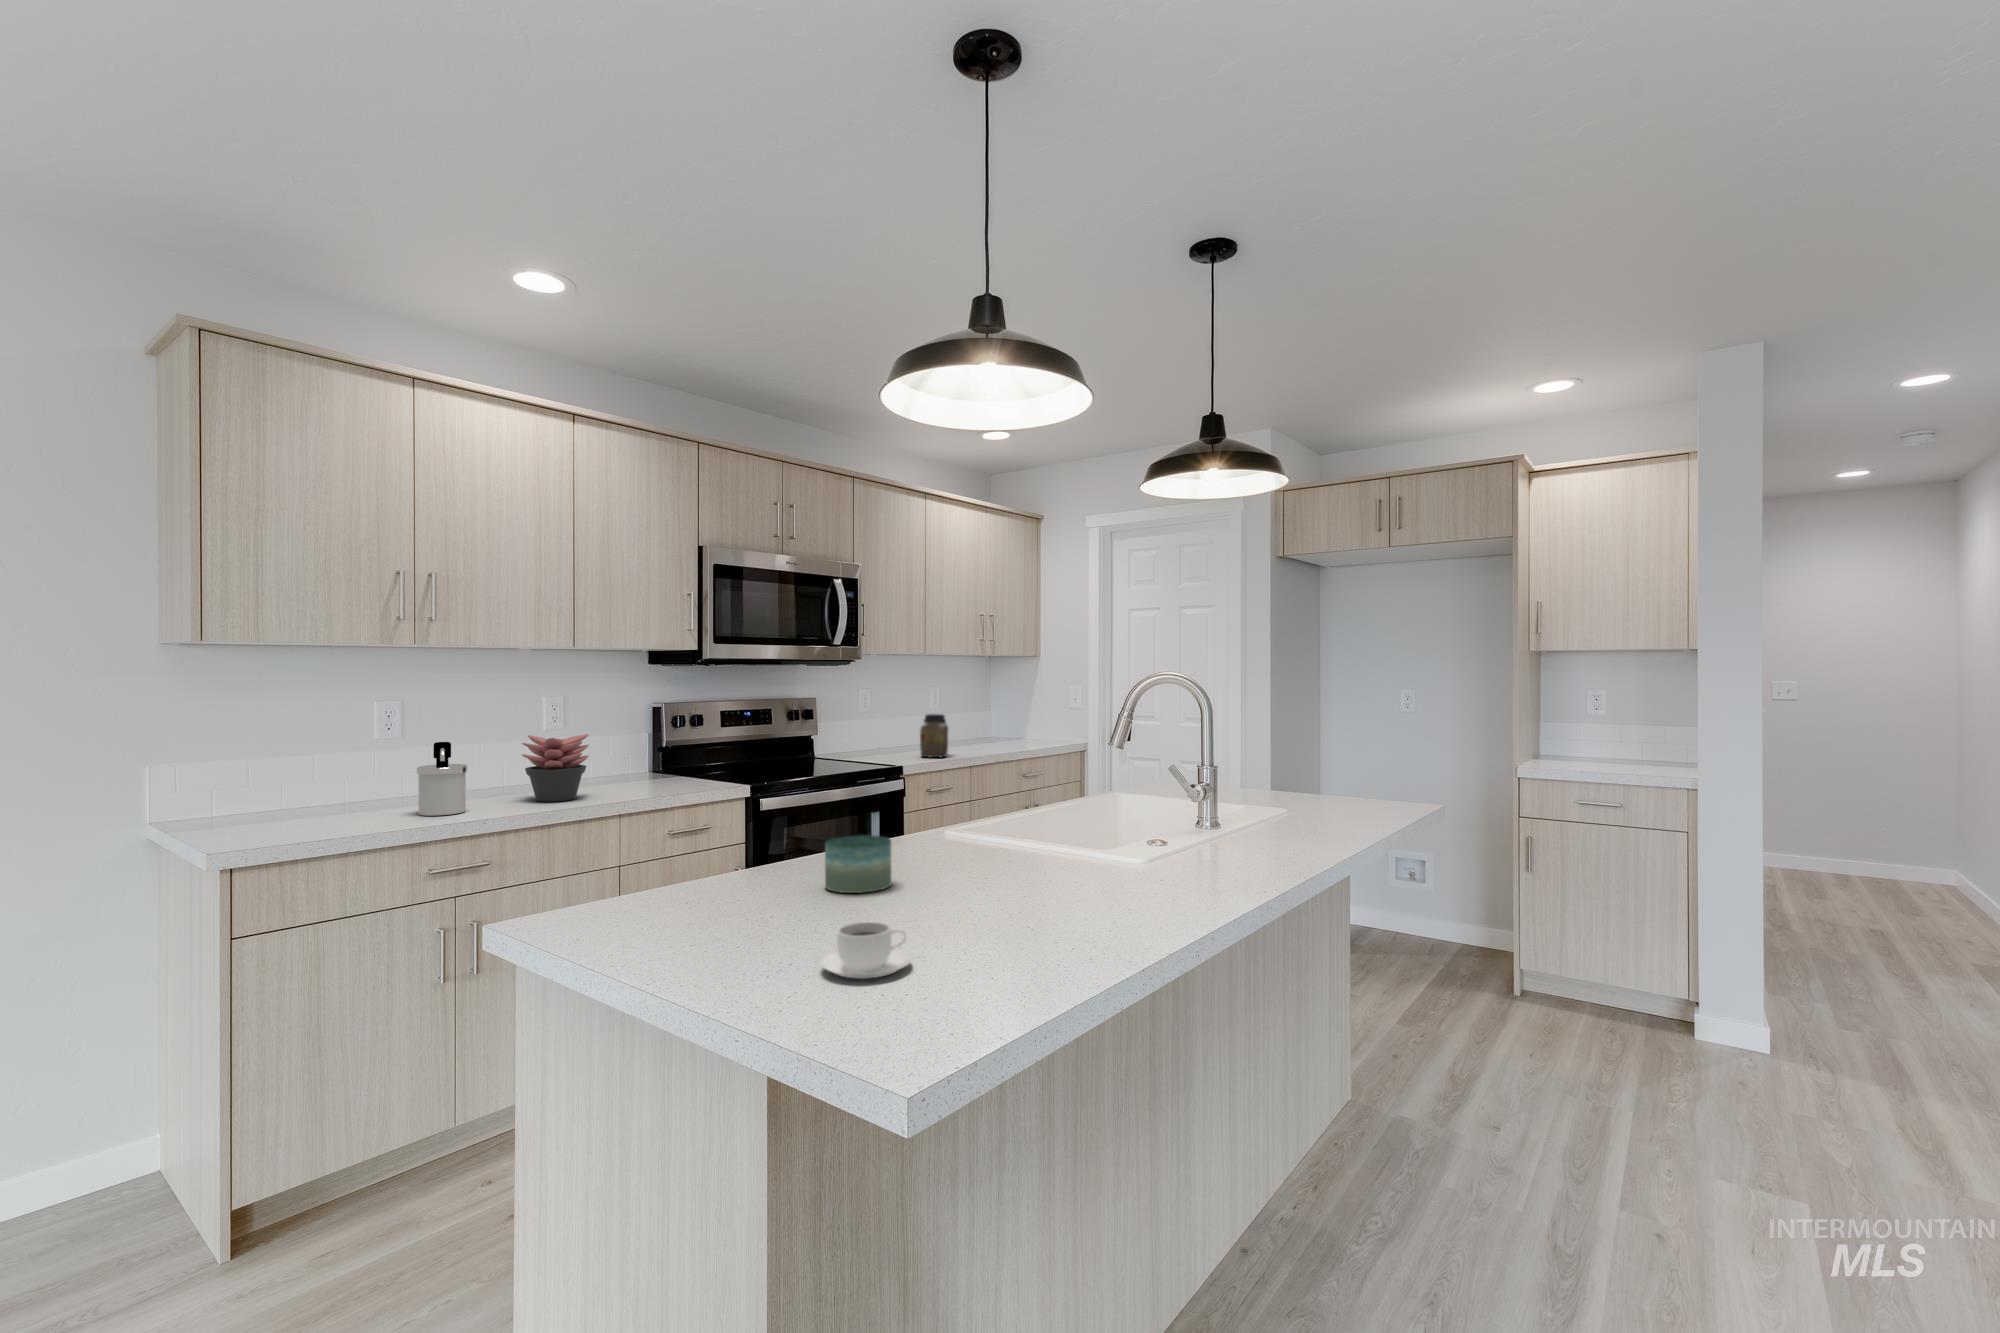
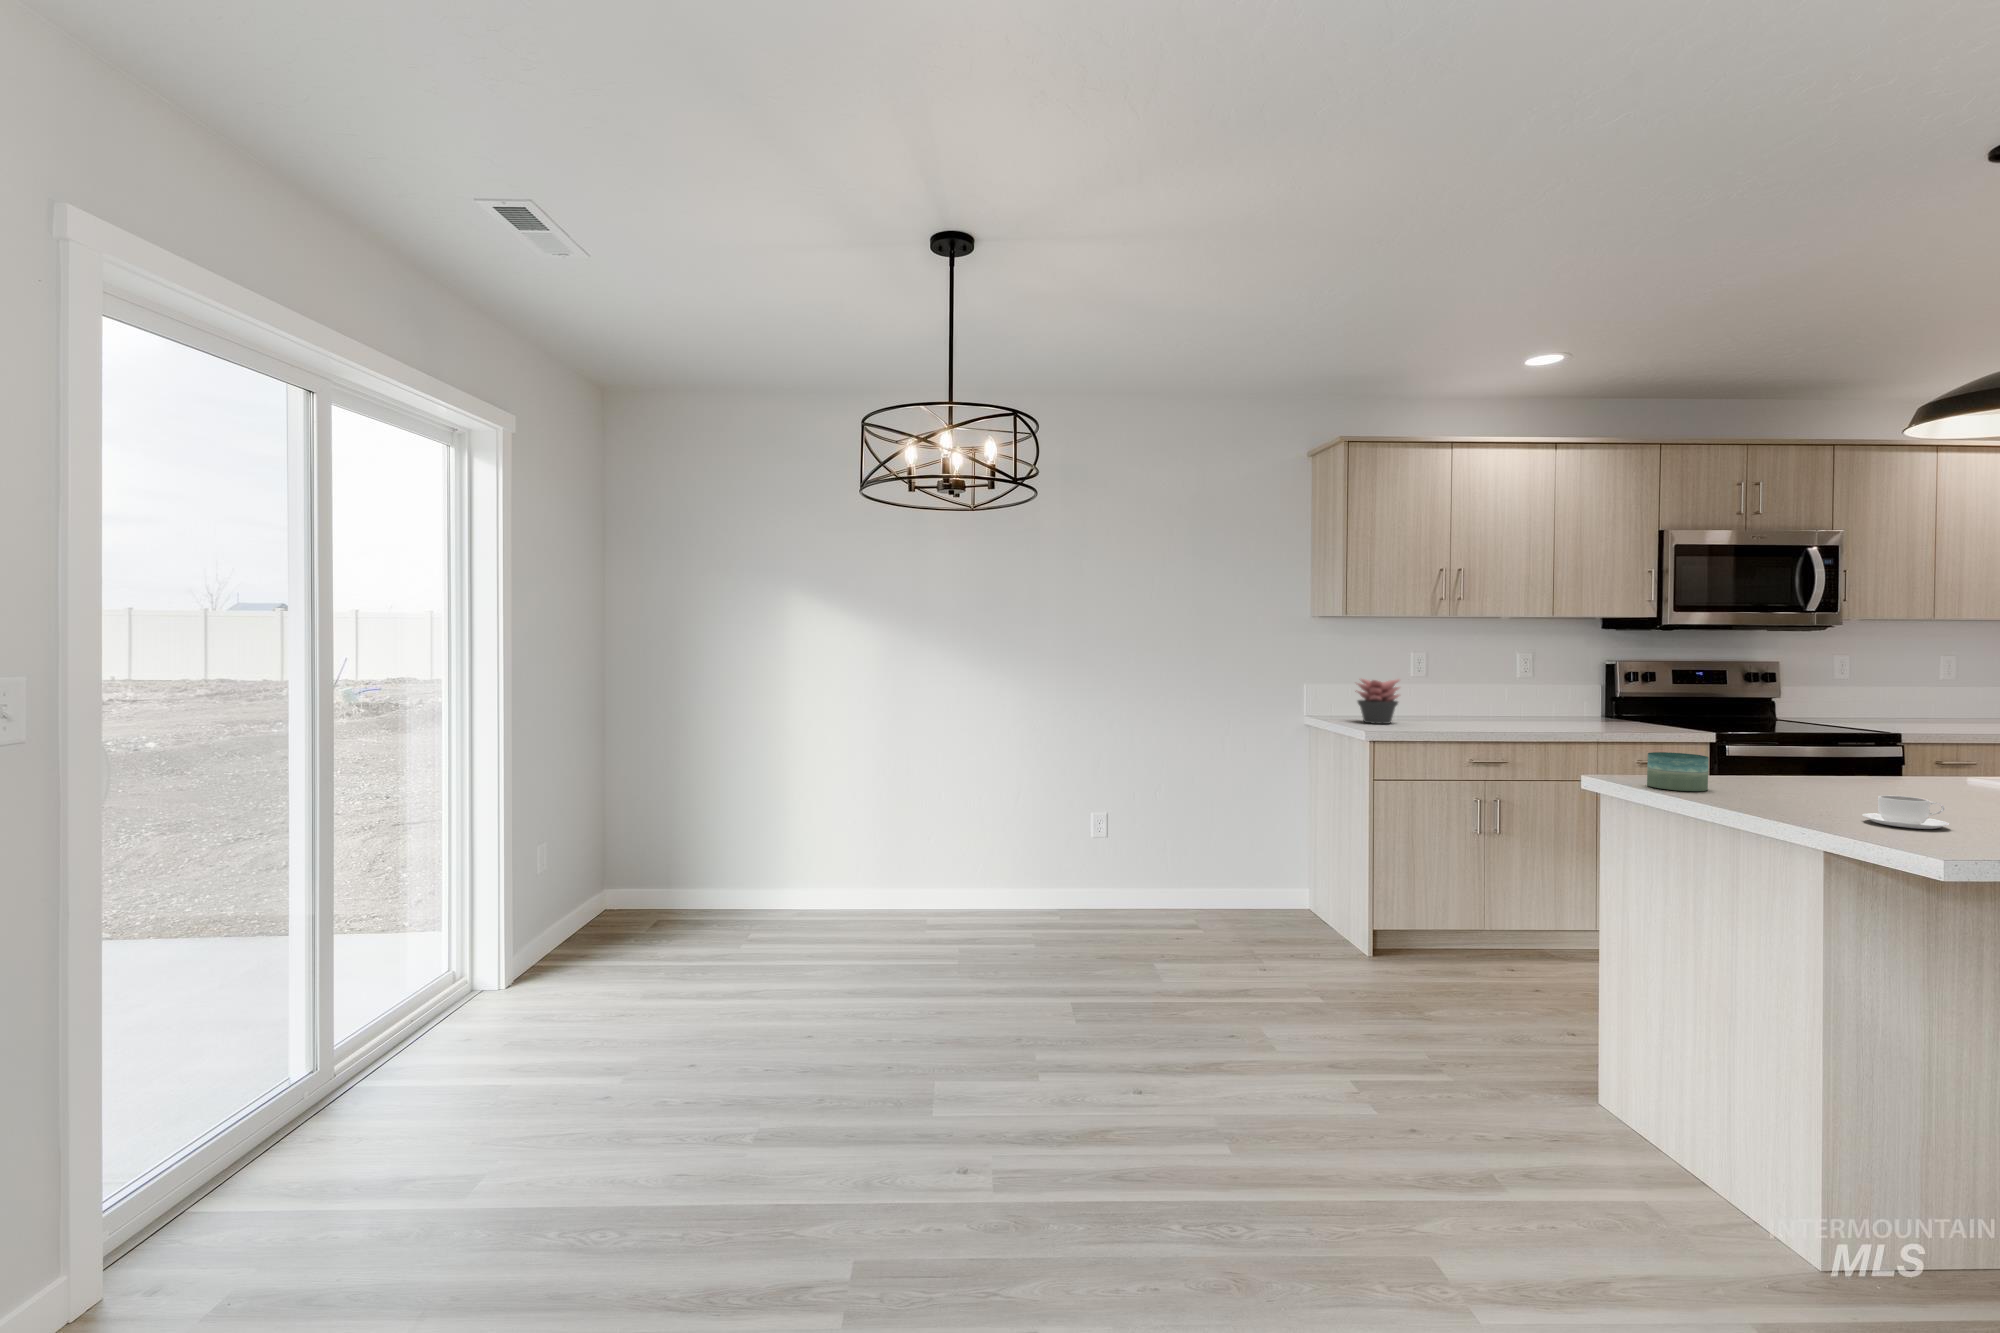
jar: present [920,714,949,757] -> none [1922,683,1967,729]
succulent plant: present [522,734,589,802] -> present [1355,679,1399,724]
soap dispenser: present [417,742,467,816] -> none [1451,682,1484,730]
candle: present [825,835,891,893] -> present [1647,752,1709,791]

